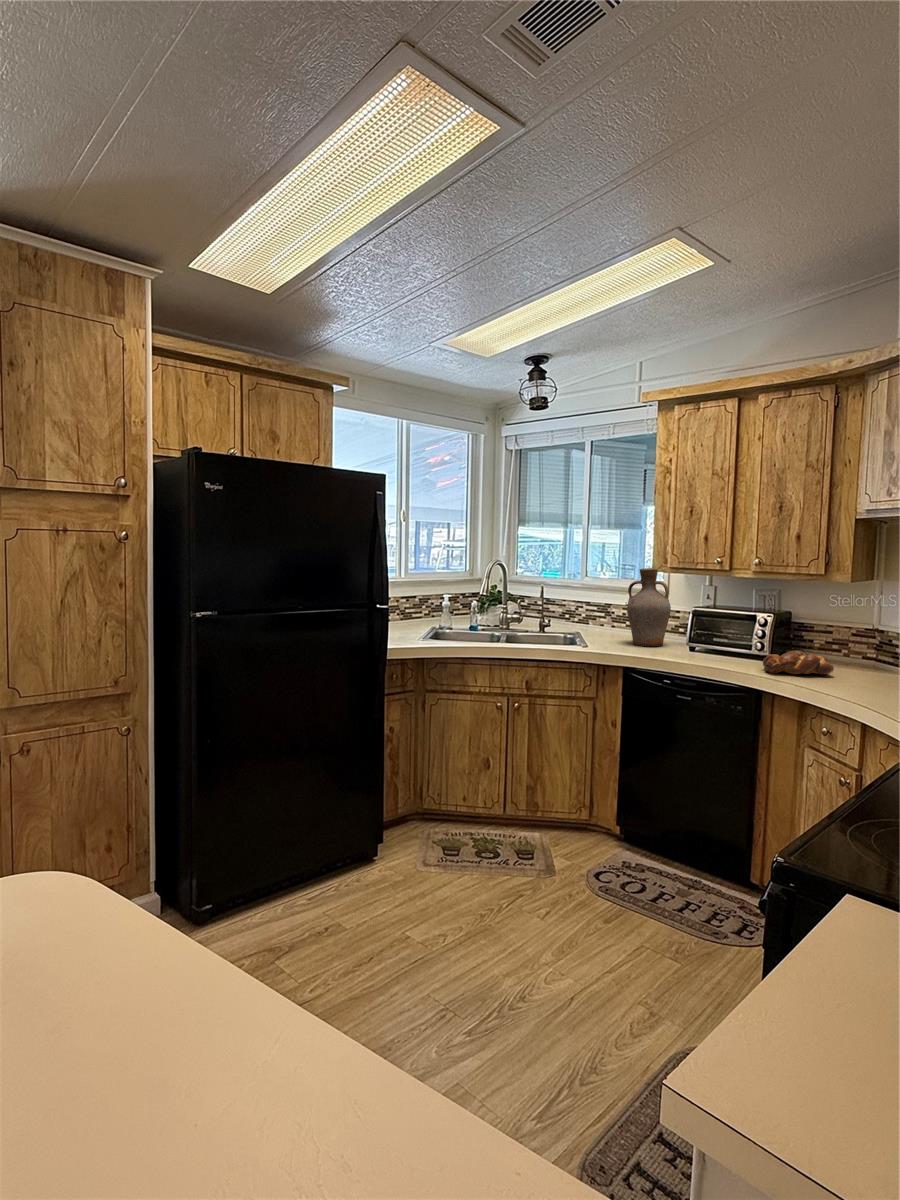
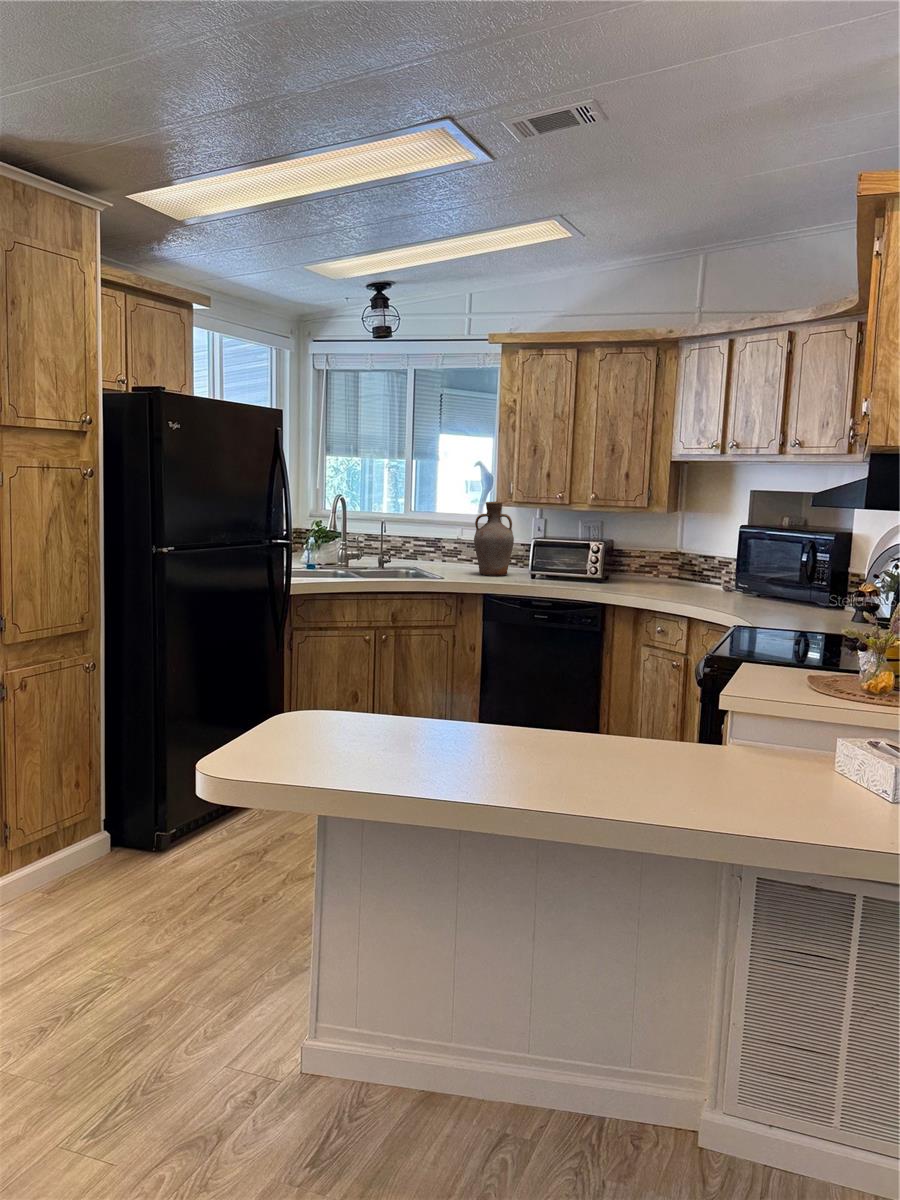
bread loaf: present [763,651,834,674] -> none [605,570,658,590]

